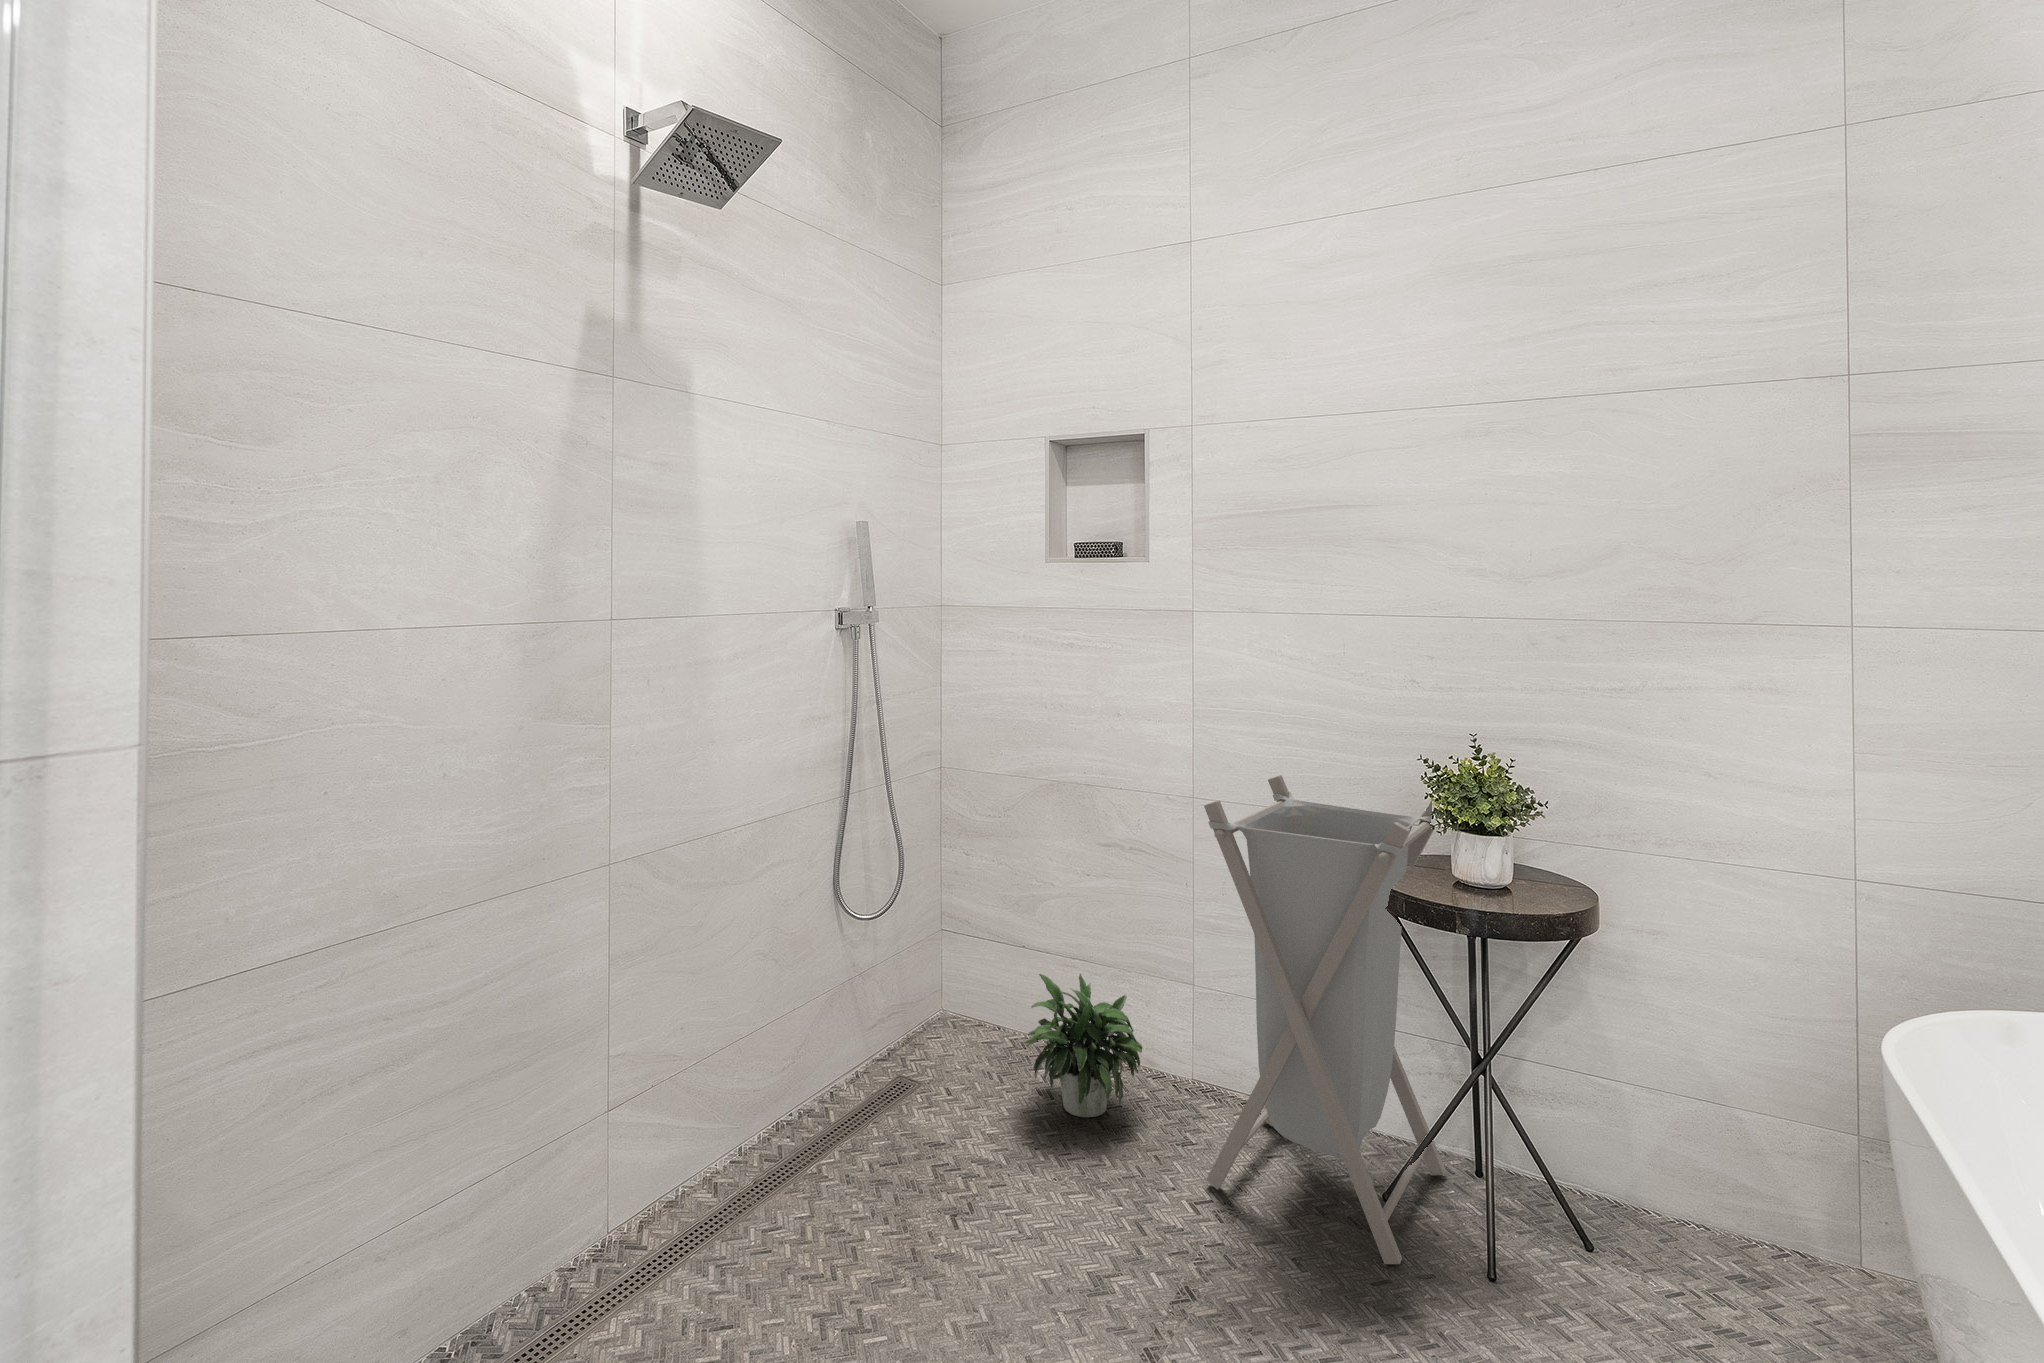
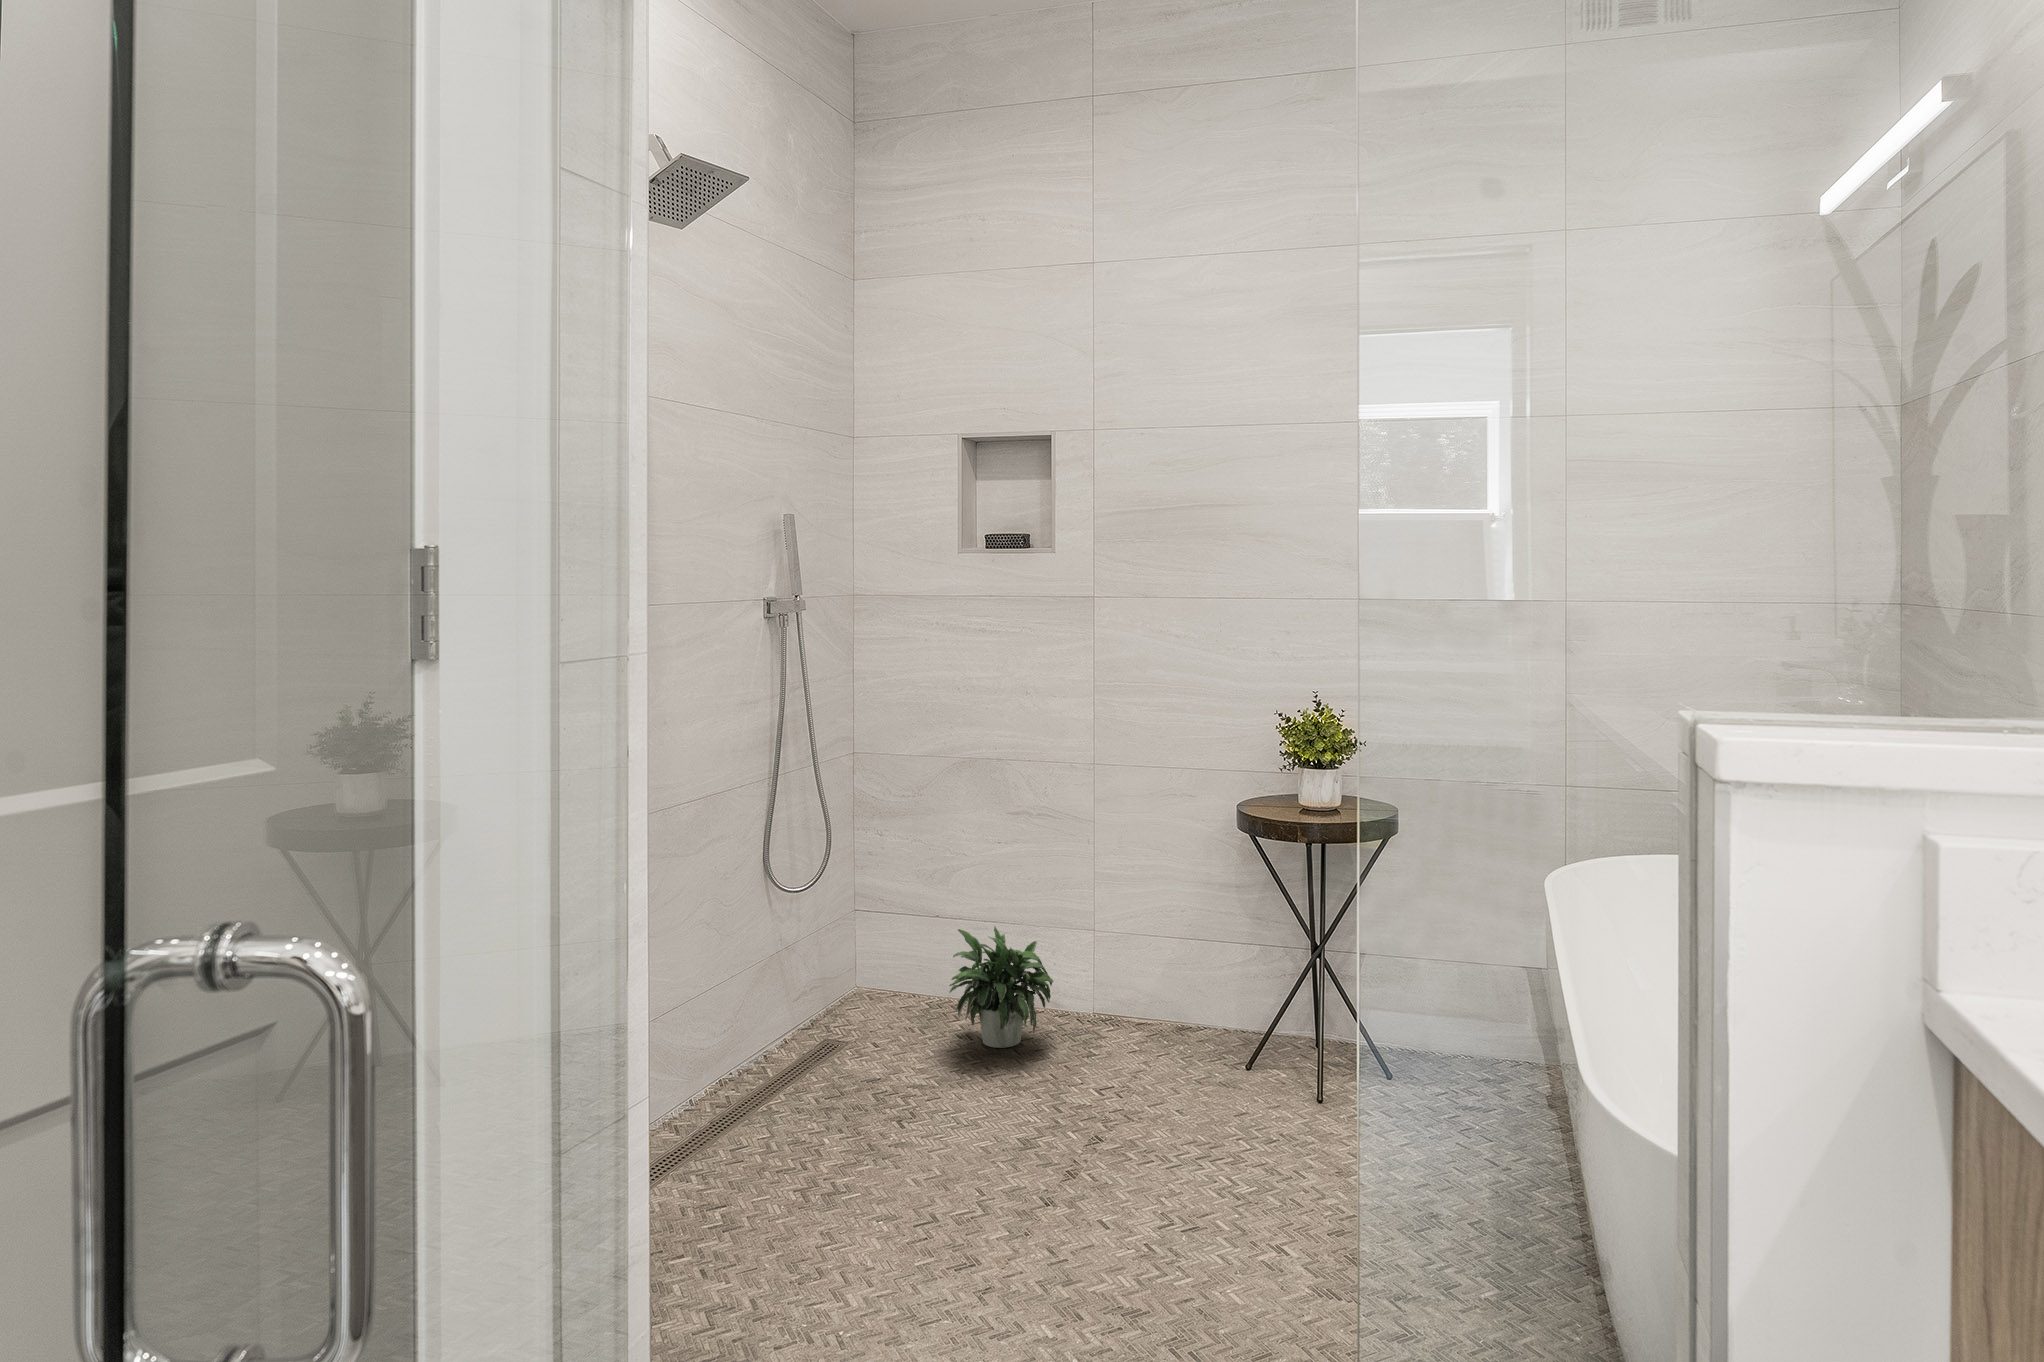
laundry hamper: present [1204,775,1446,1264] -> none [1109,736,1296,1106]

